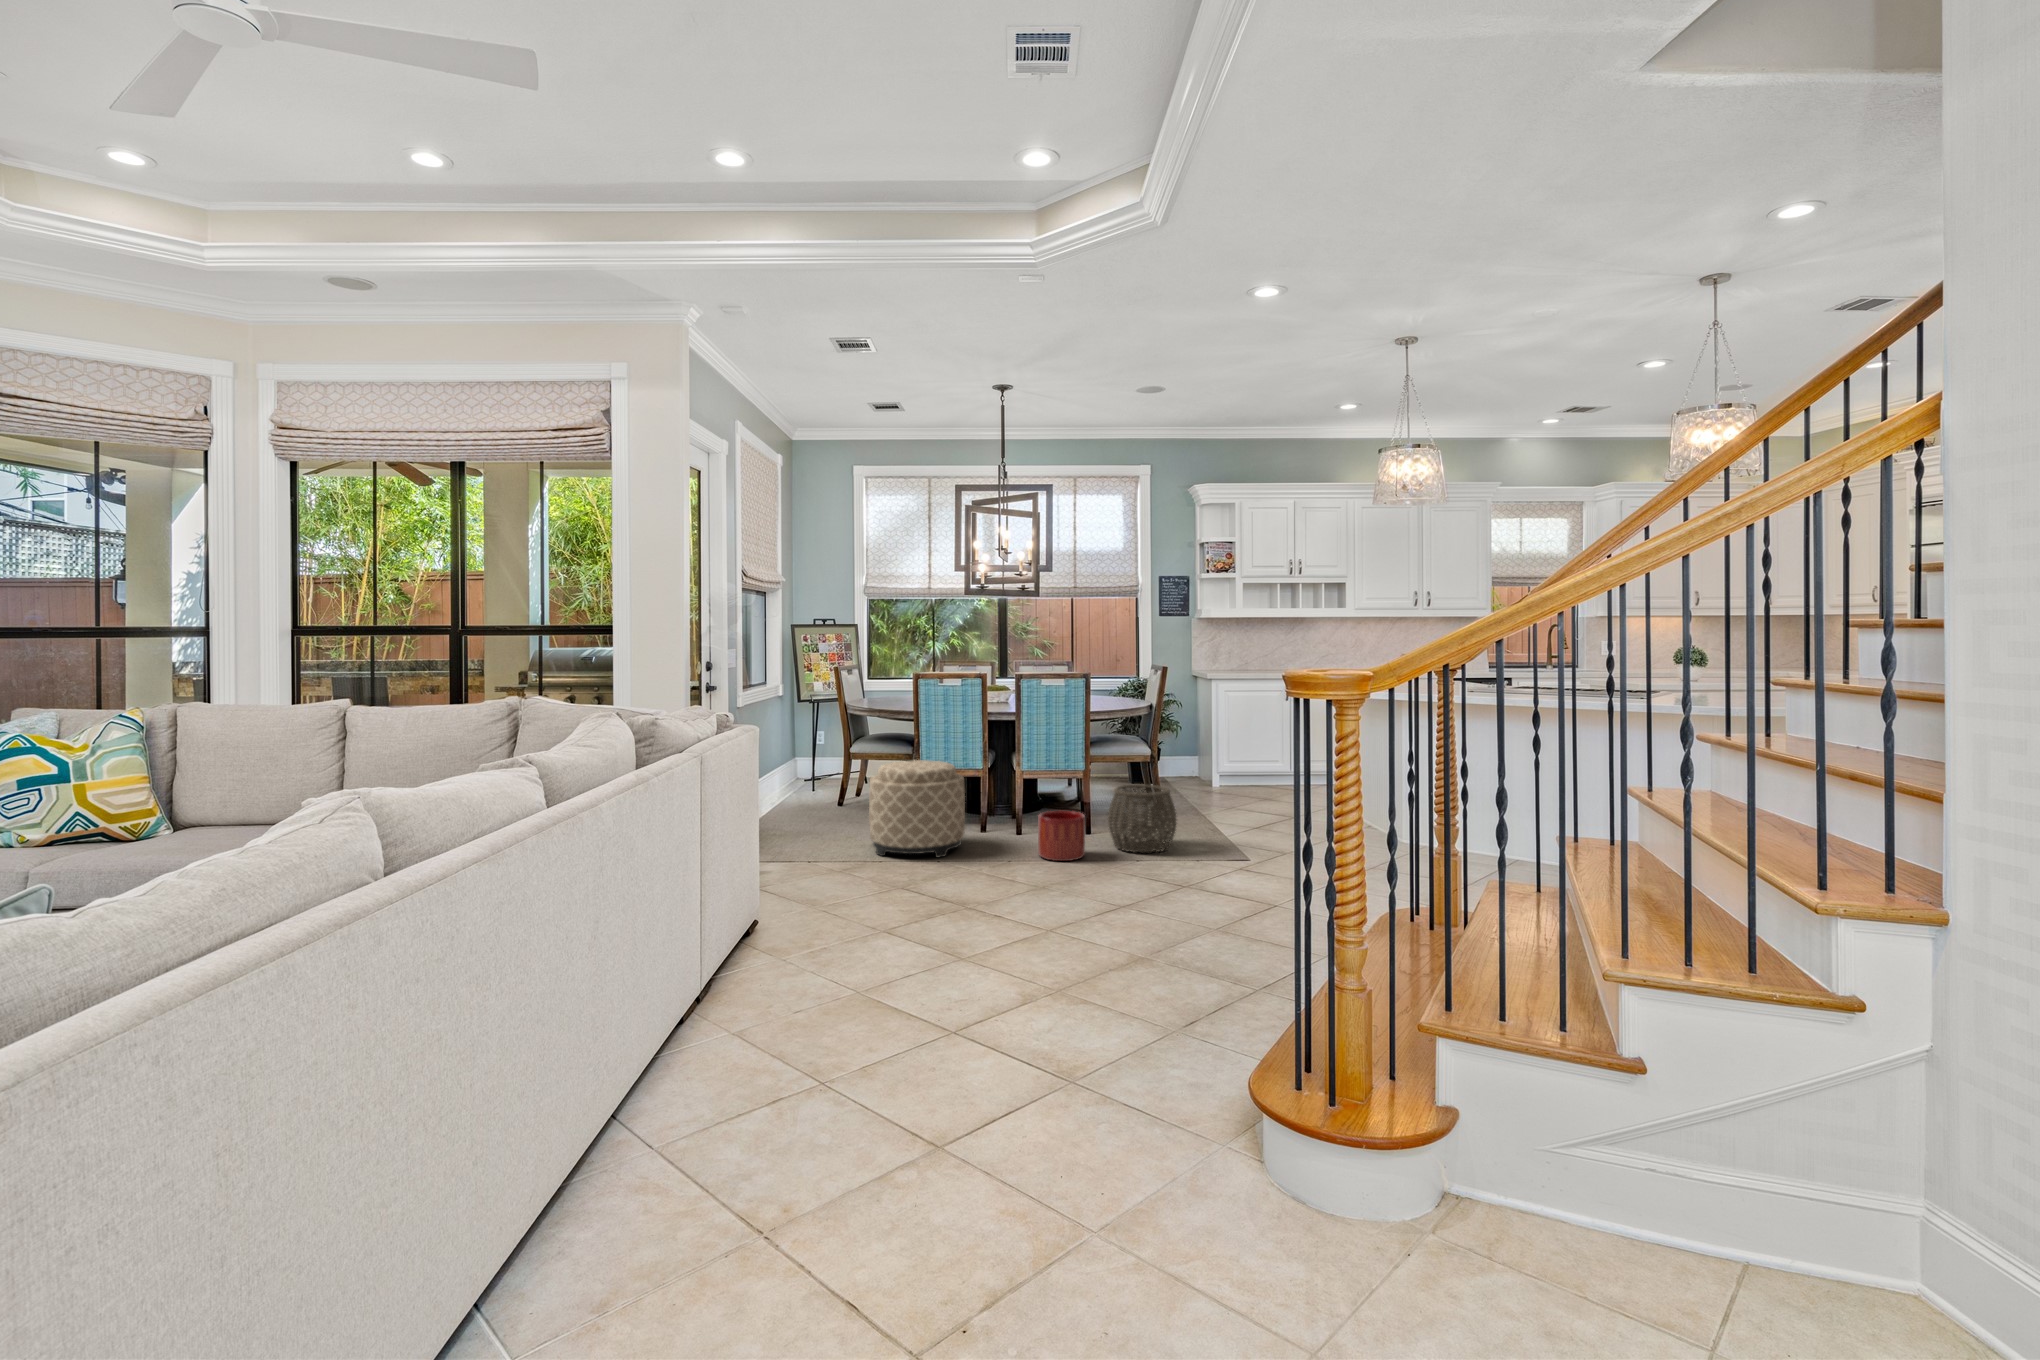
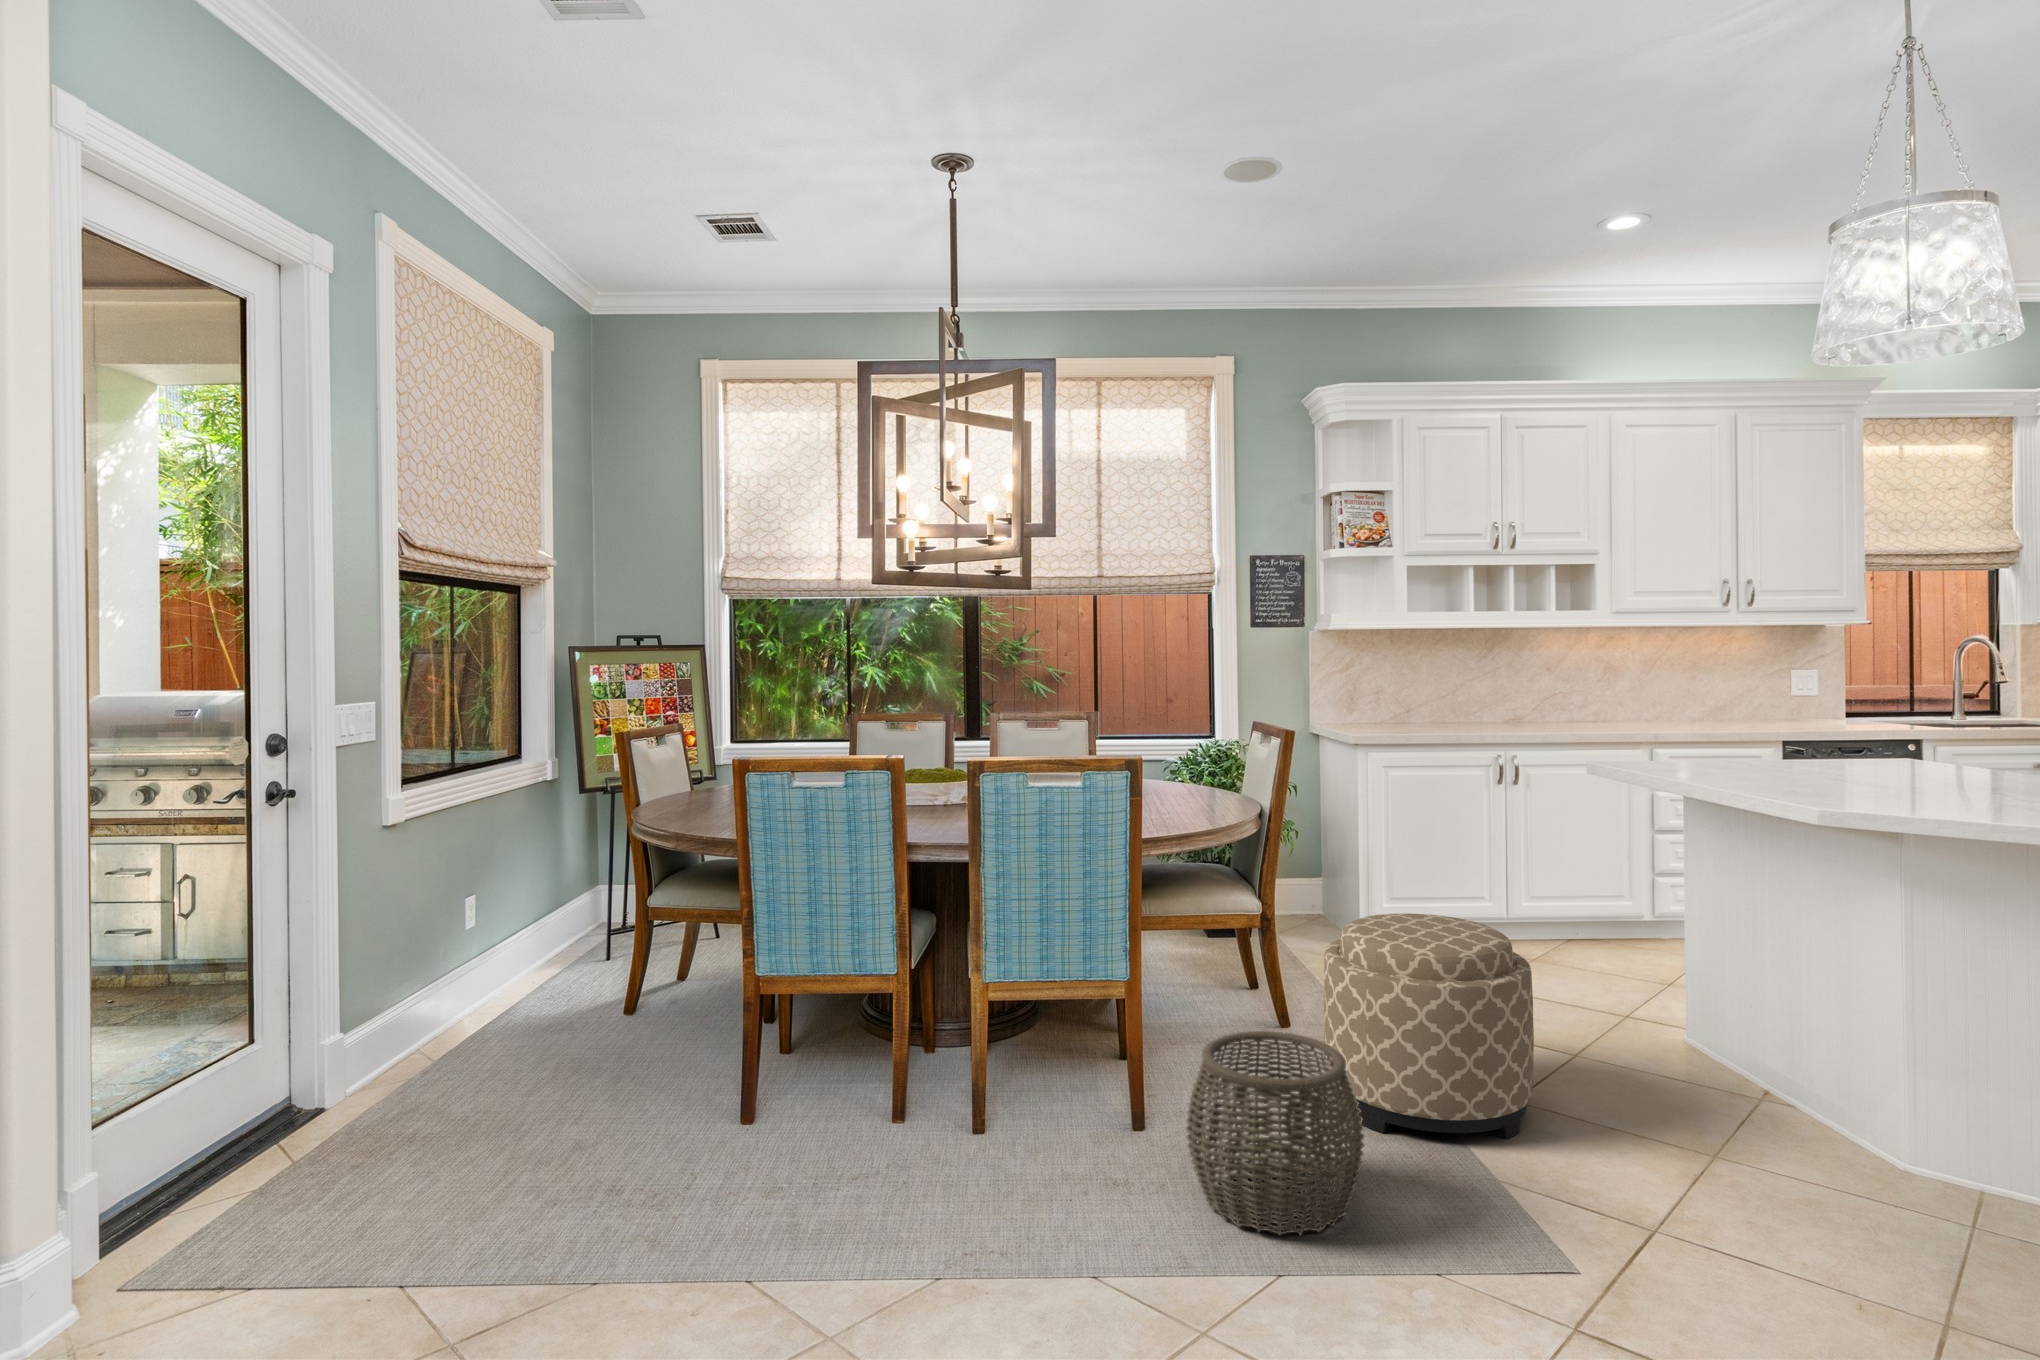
ottoman: present [869,760,965,858] -> present [1324,913,1534,1139]
planter: present [1038,811,1085,861] -> none [1010,1118,1134,1282]

